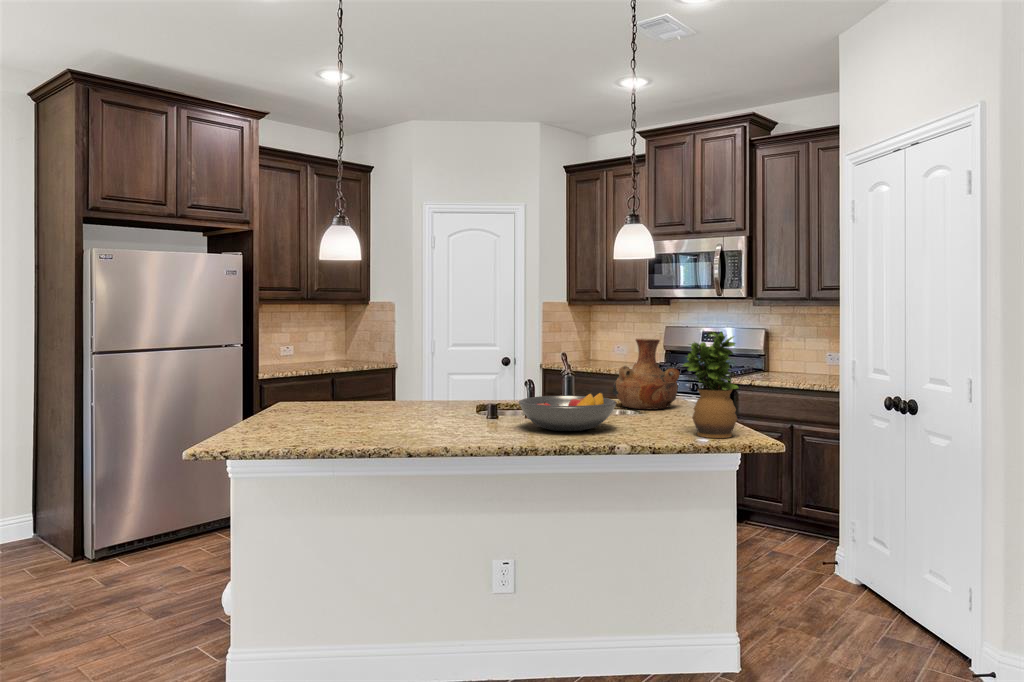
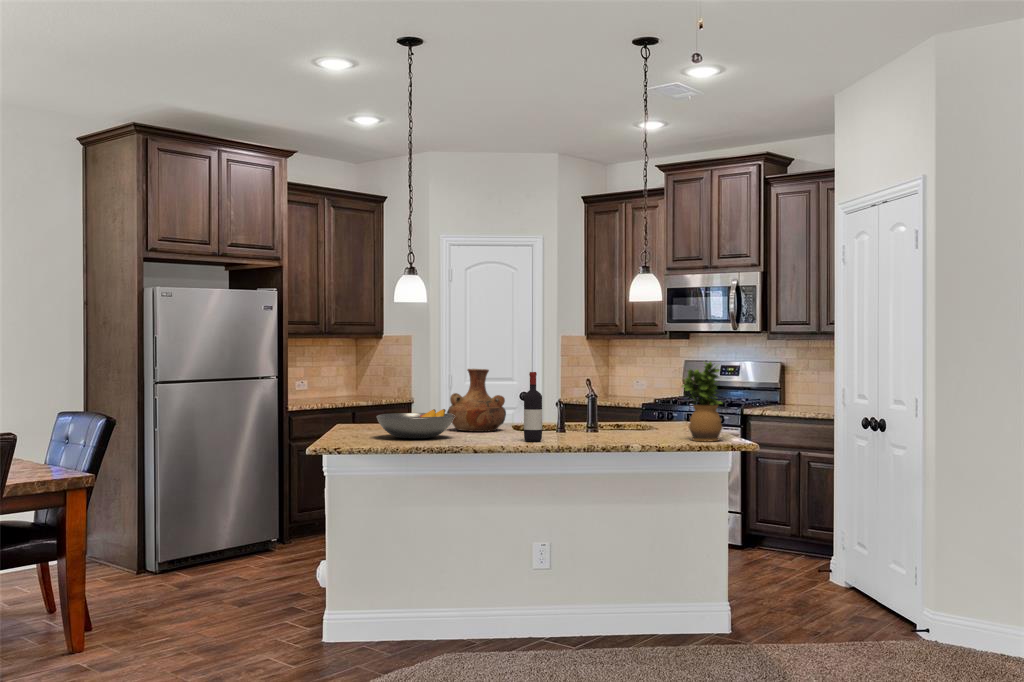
vase: present [613,339,680,410] -> present [447,369,506,432]
wine bottle: none [475,347,500,440] -> present [524,372,542,442]
fruit bowl: present [519,392,617,431] -> present [376,409,454,439]

